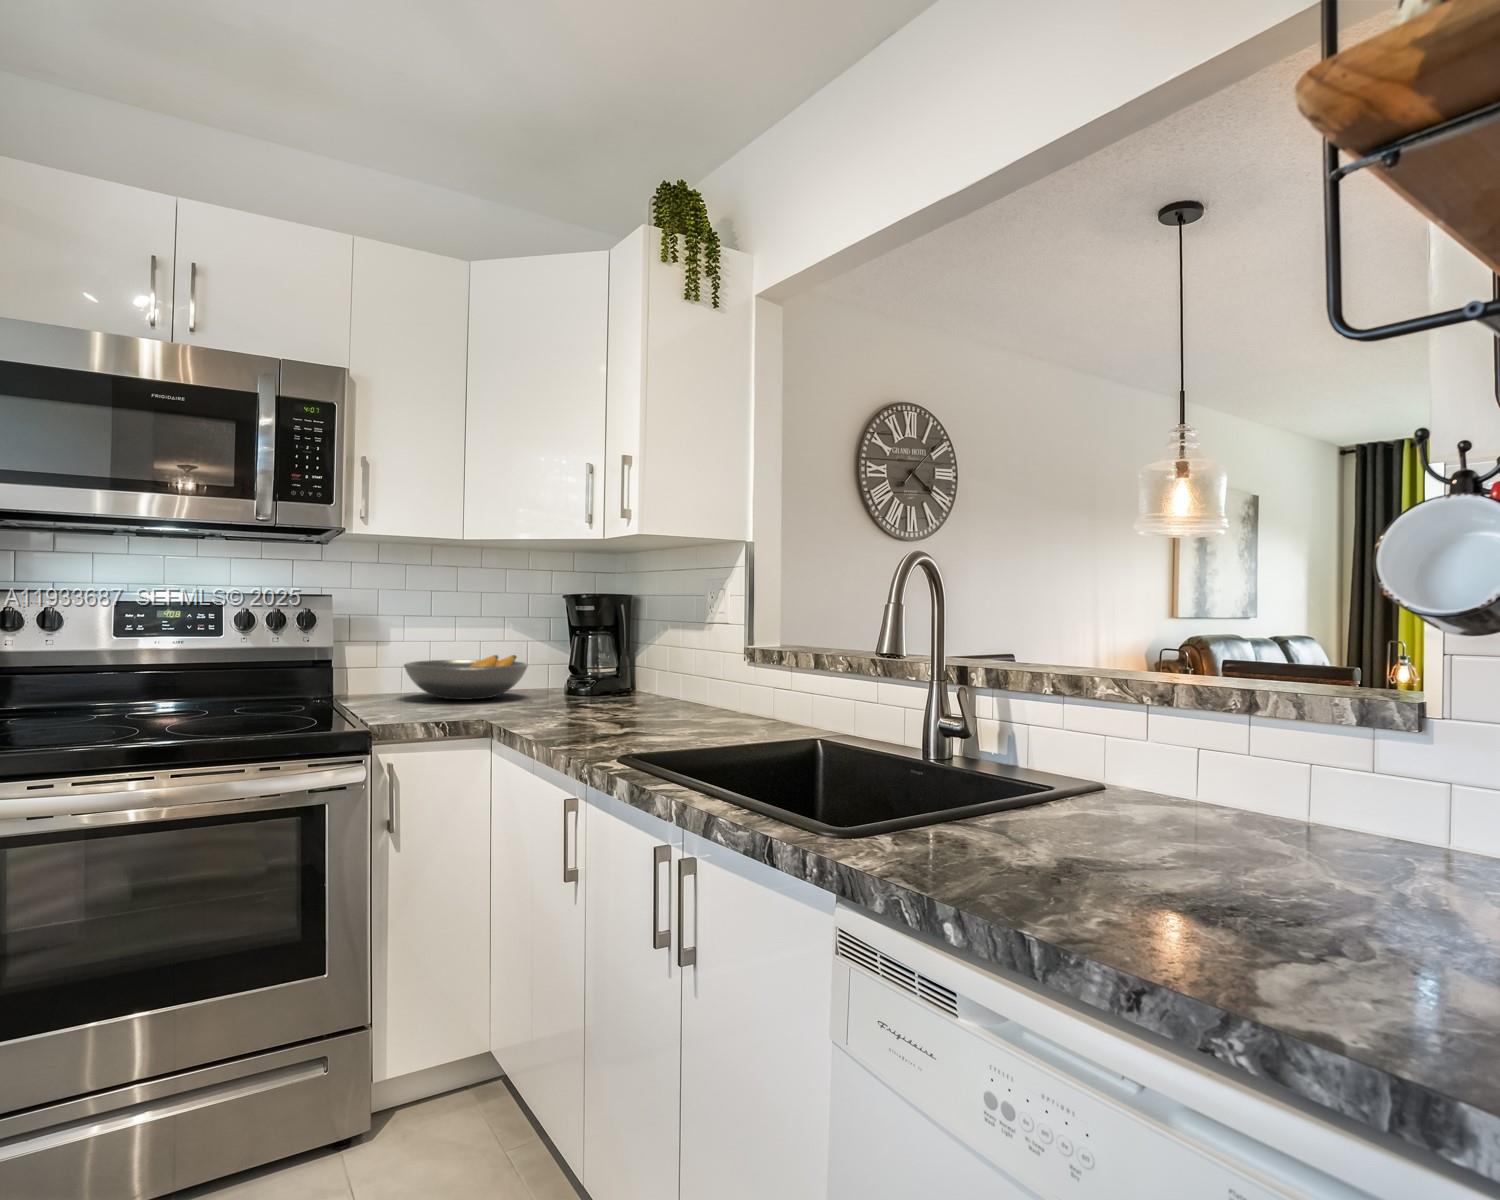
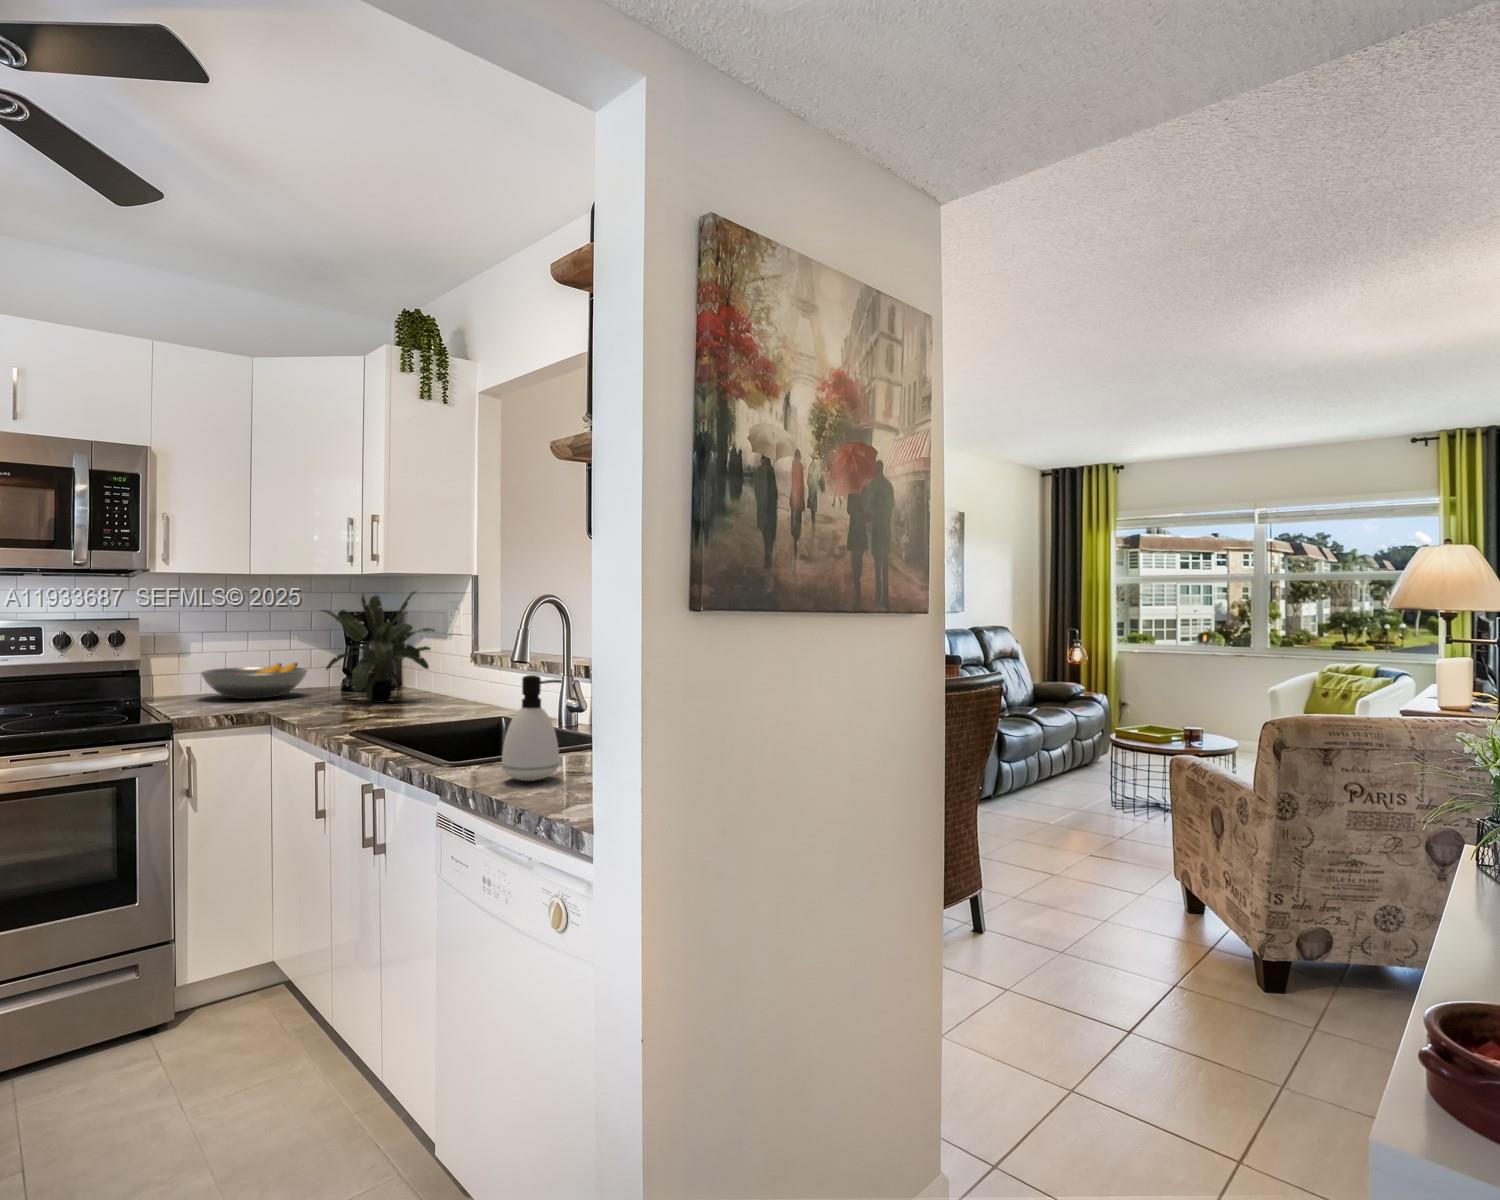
potted plant: none [549,562,695,709] -> present [322,591,435,703]
soap dispenser: none [977,673,1098,884] -> present [502,675,562,781]

